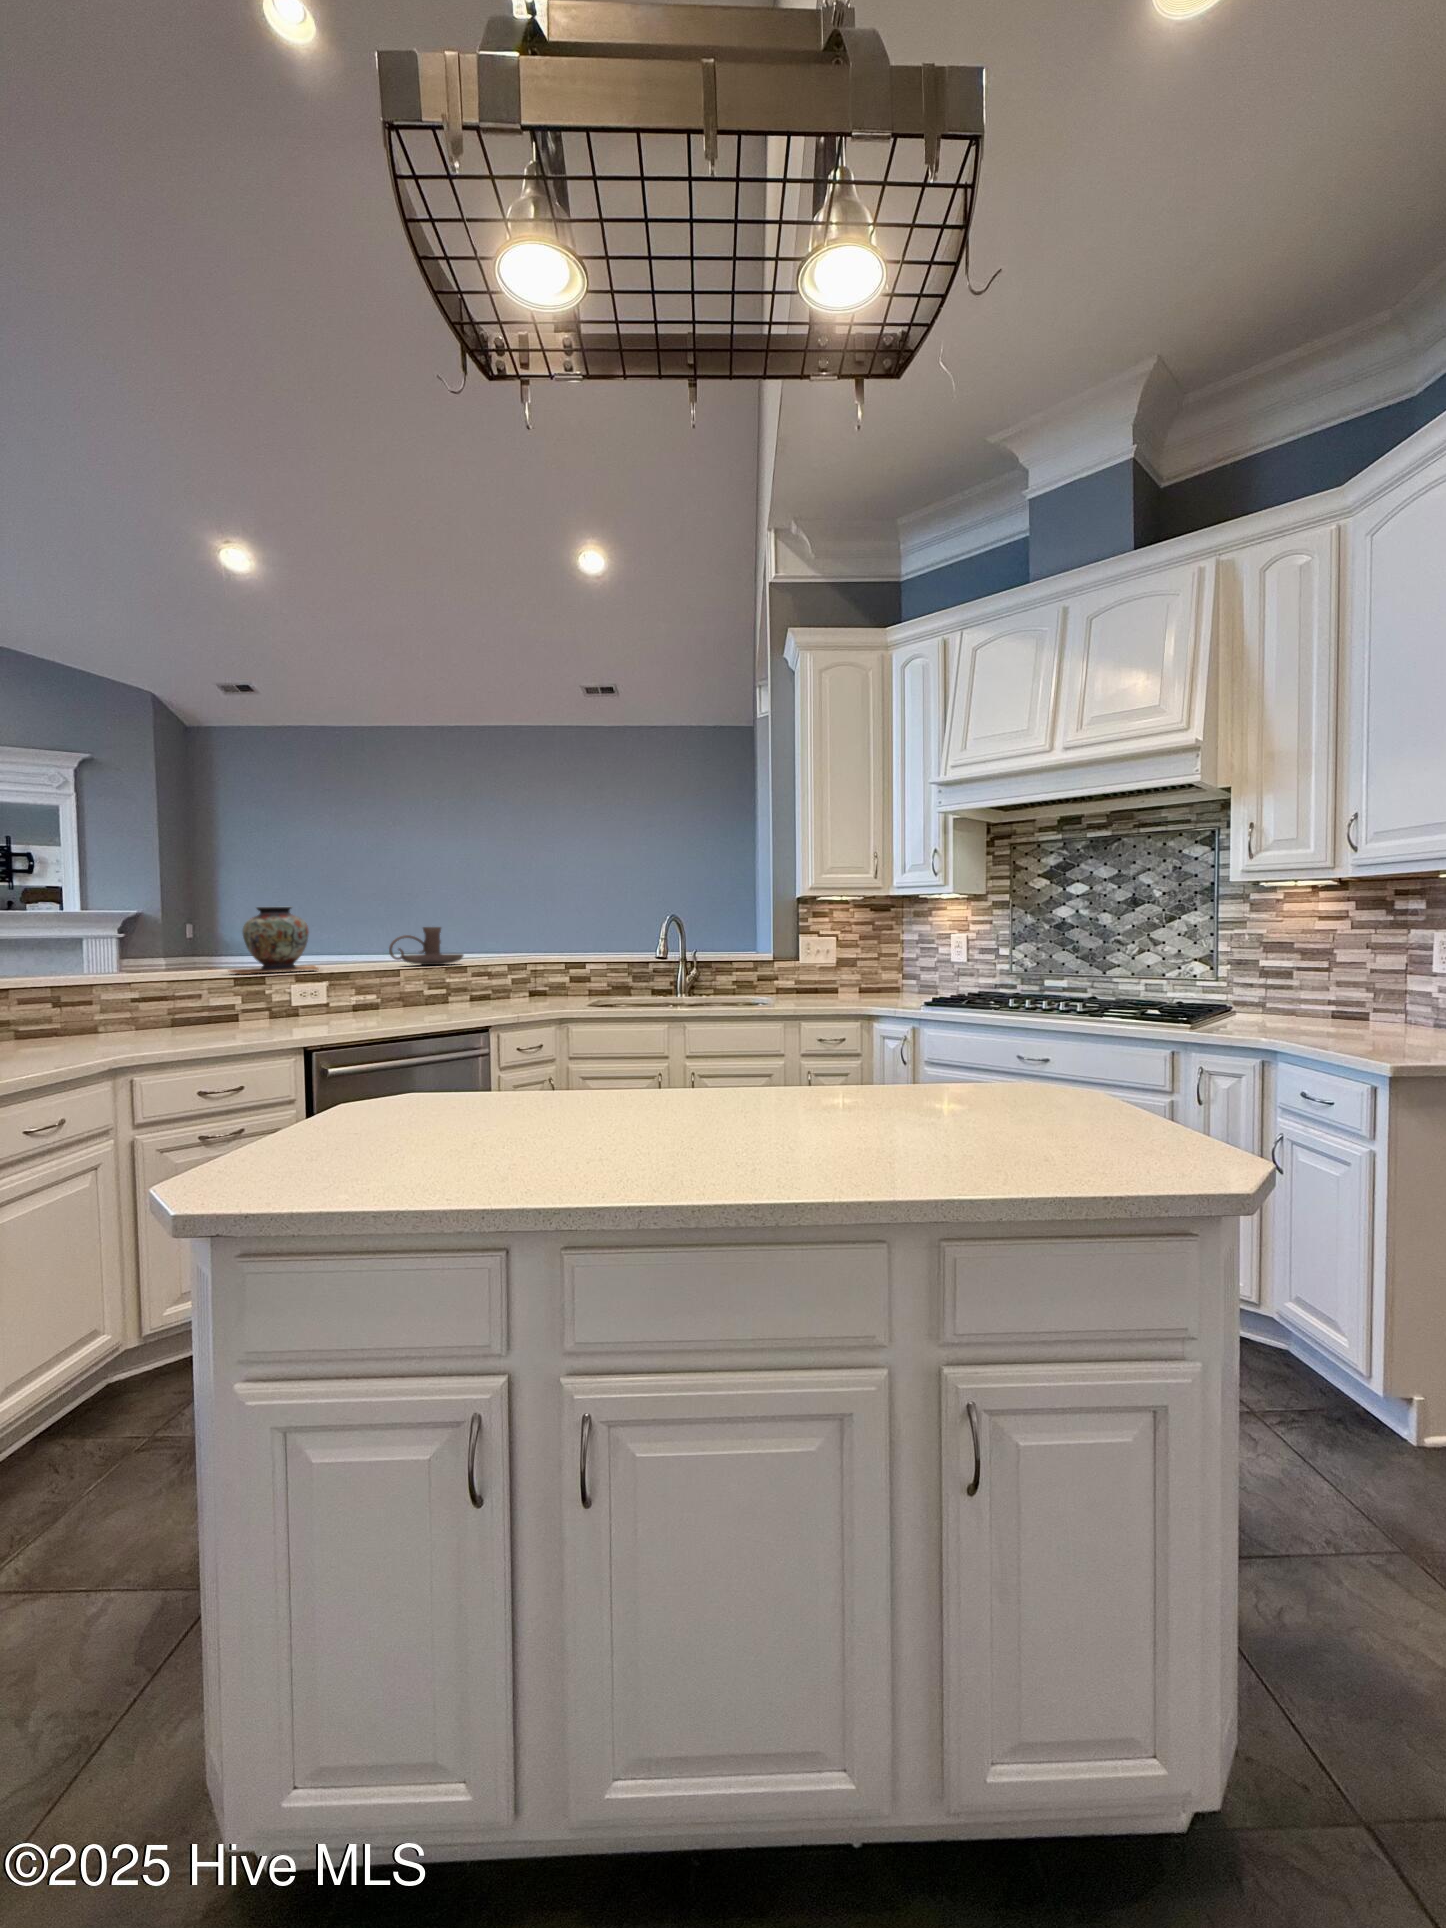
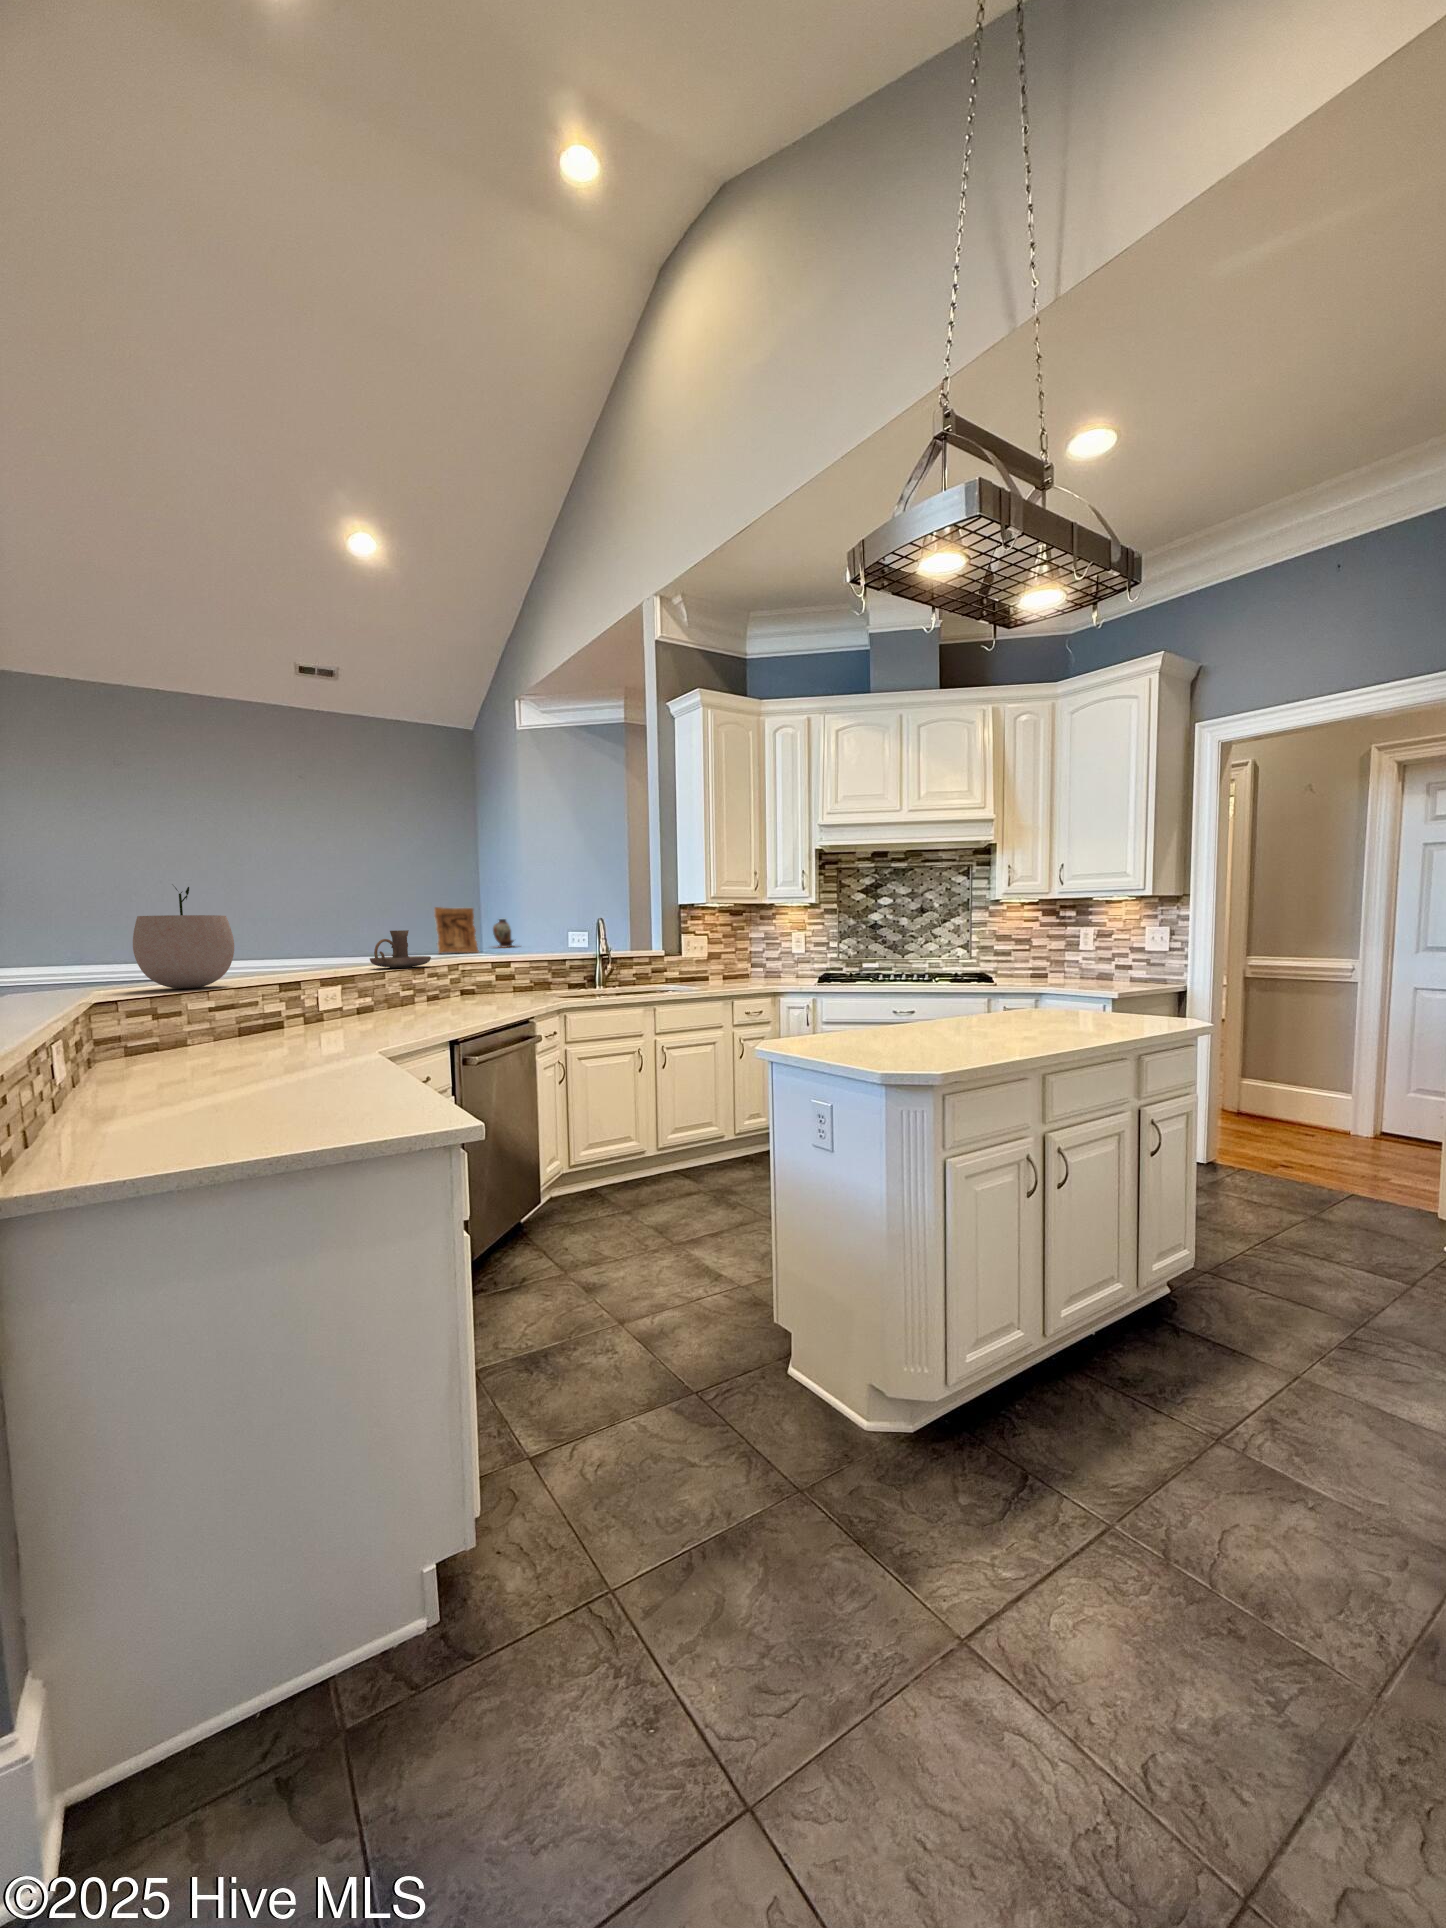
plant pot: none [50,879,160,980] -> present [133,887,234,988]
picture frame: none [616,906,656,952] -> present [434,907,478,953]
decorative vase: present [229,907,318,974] -> present [493,919,514,948]

